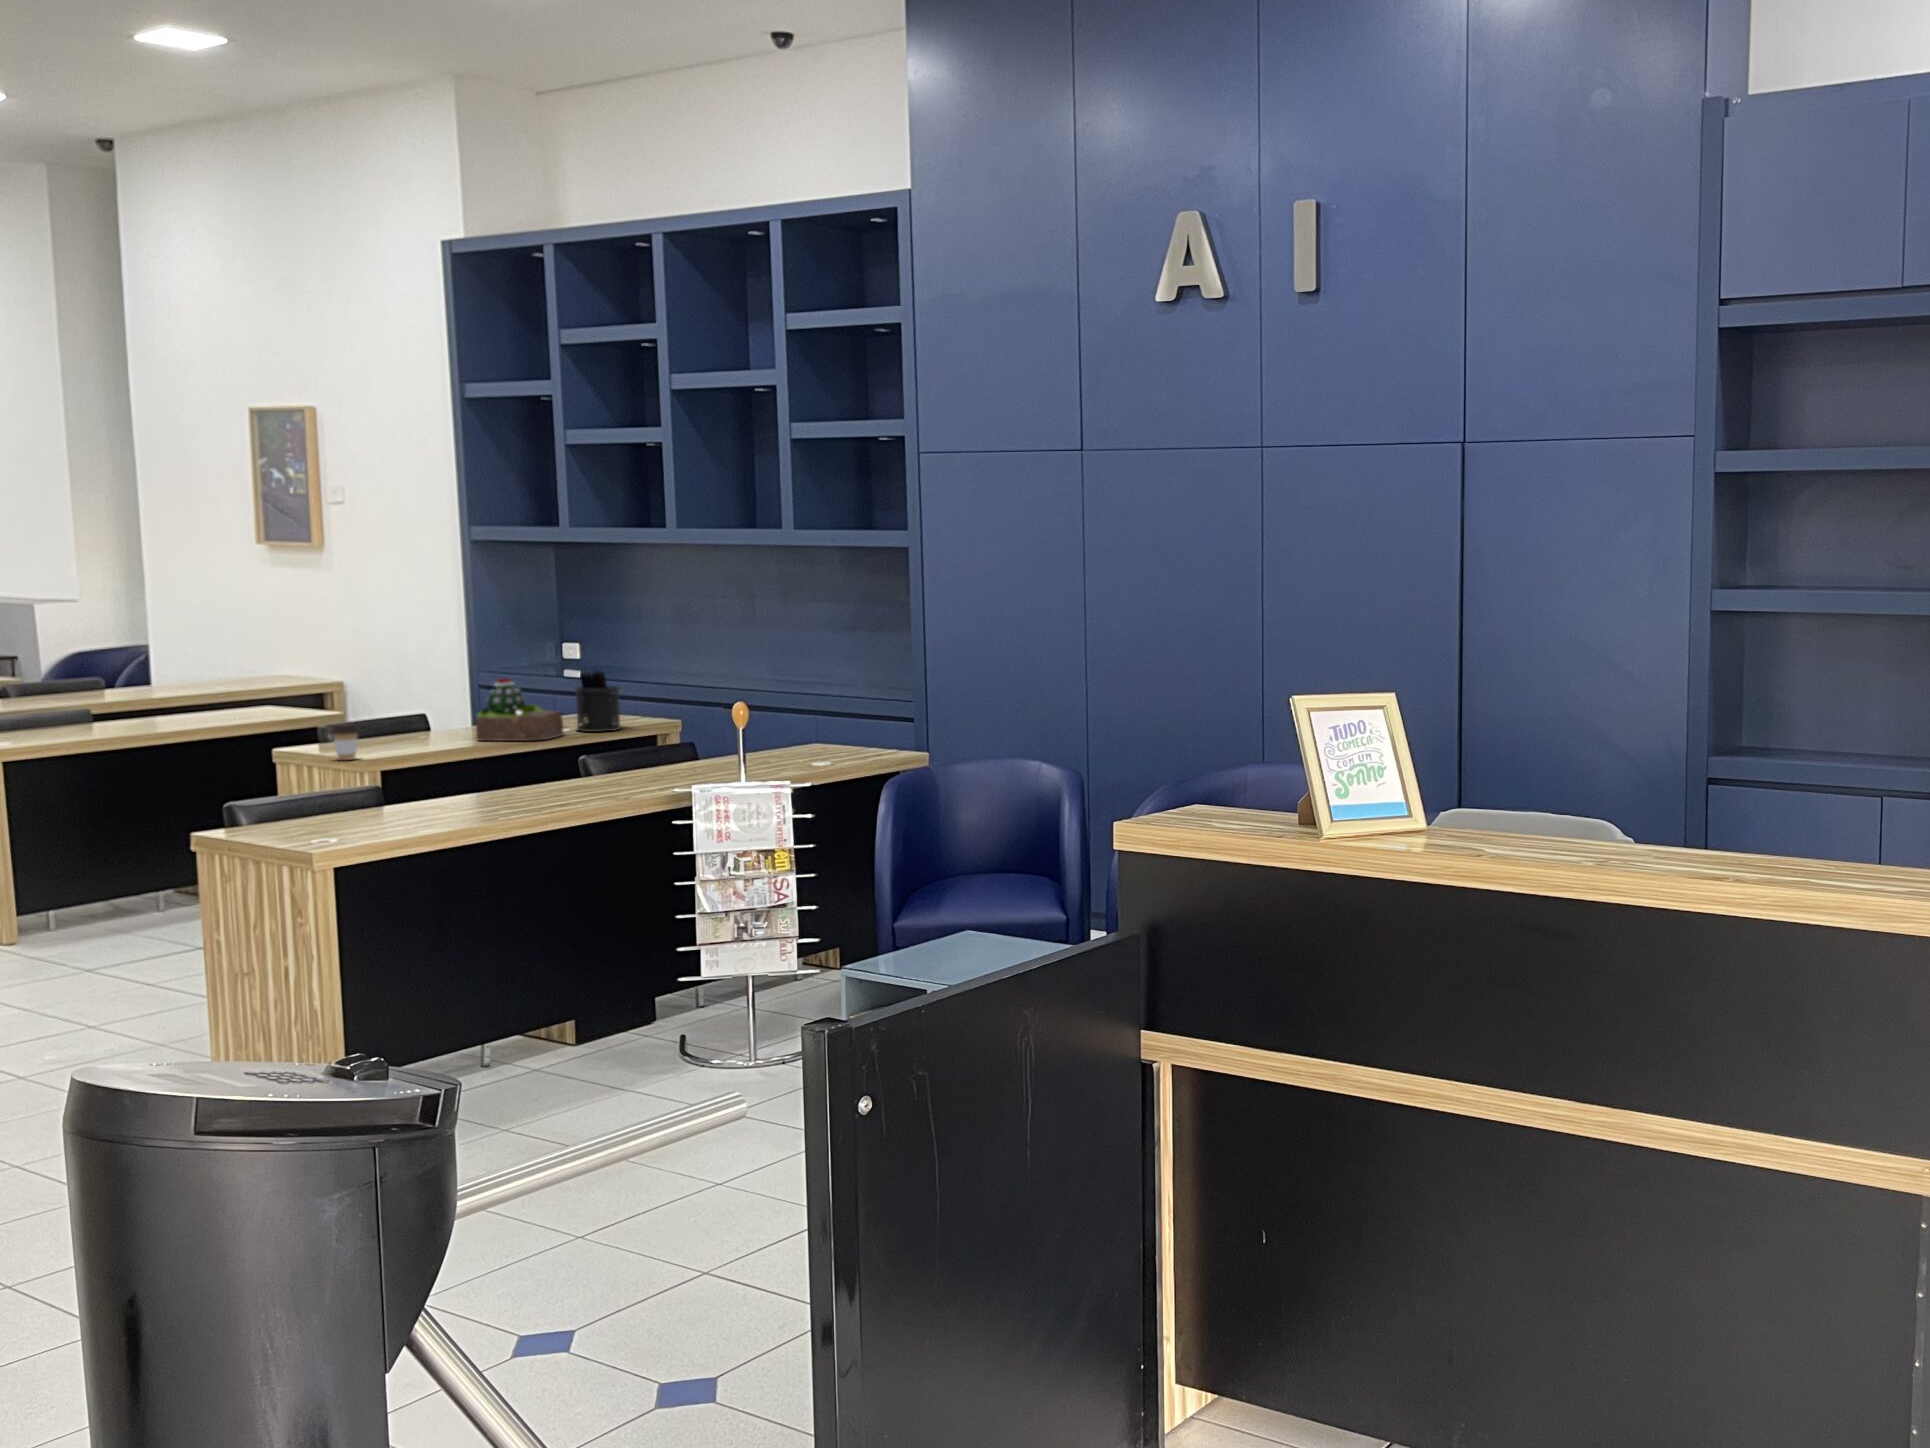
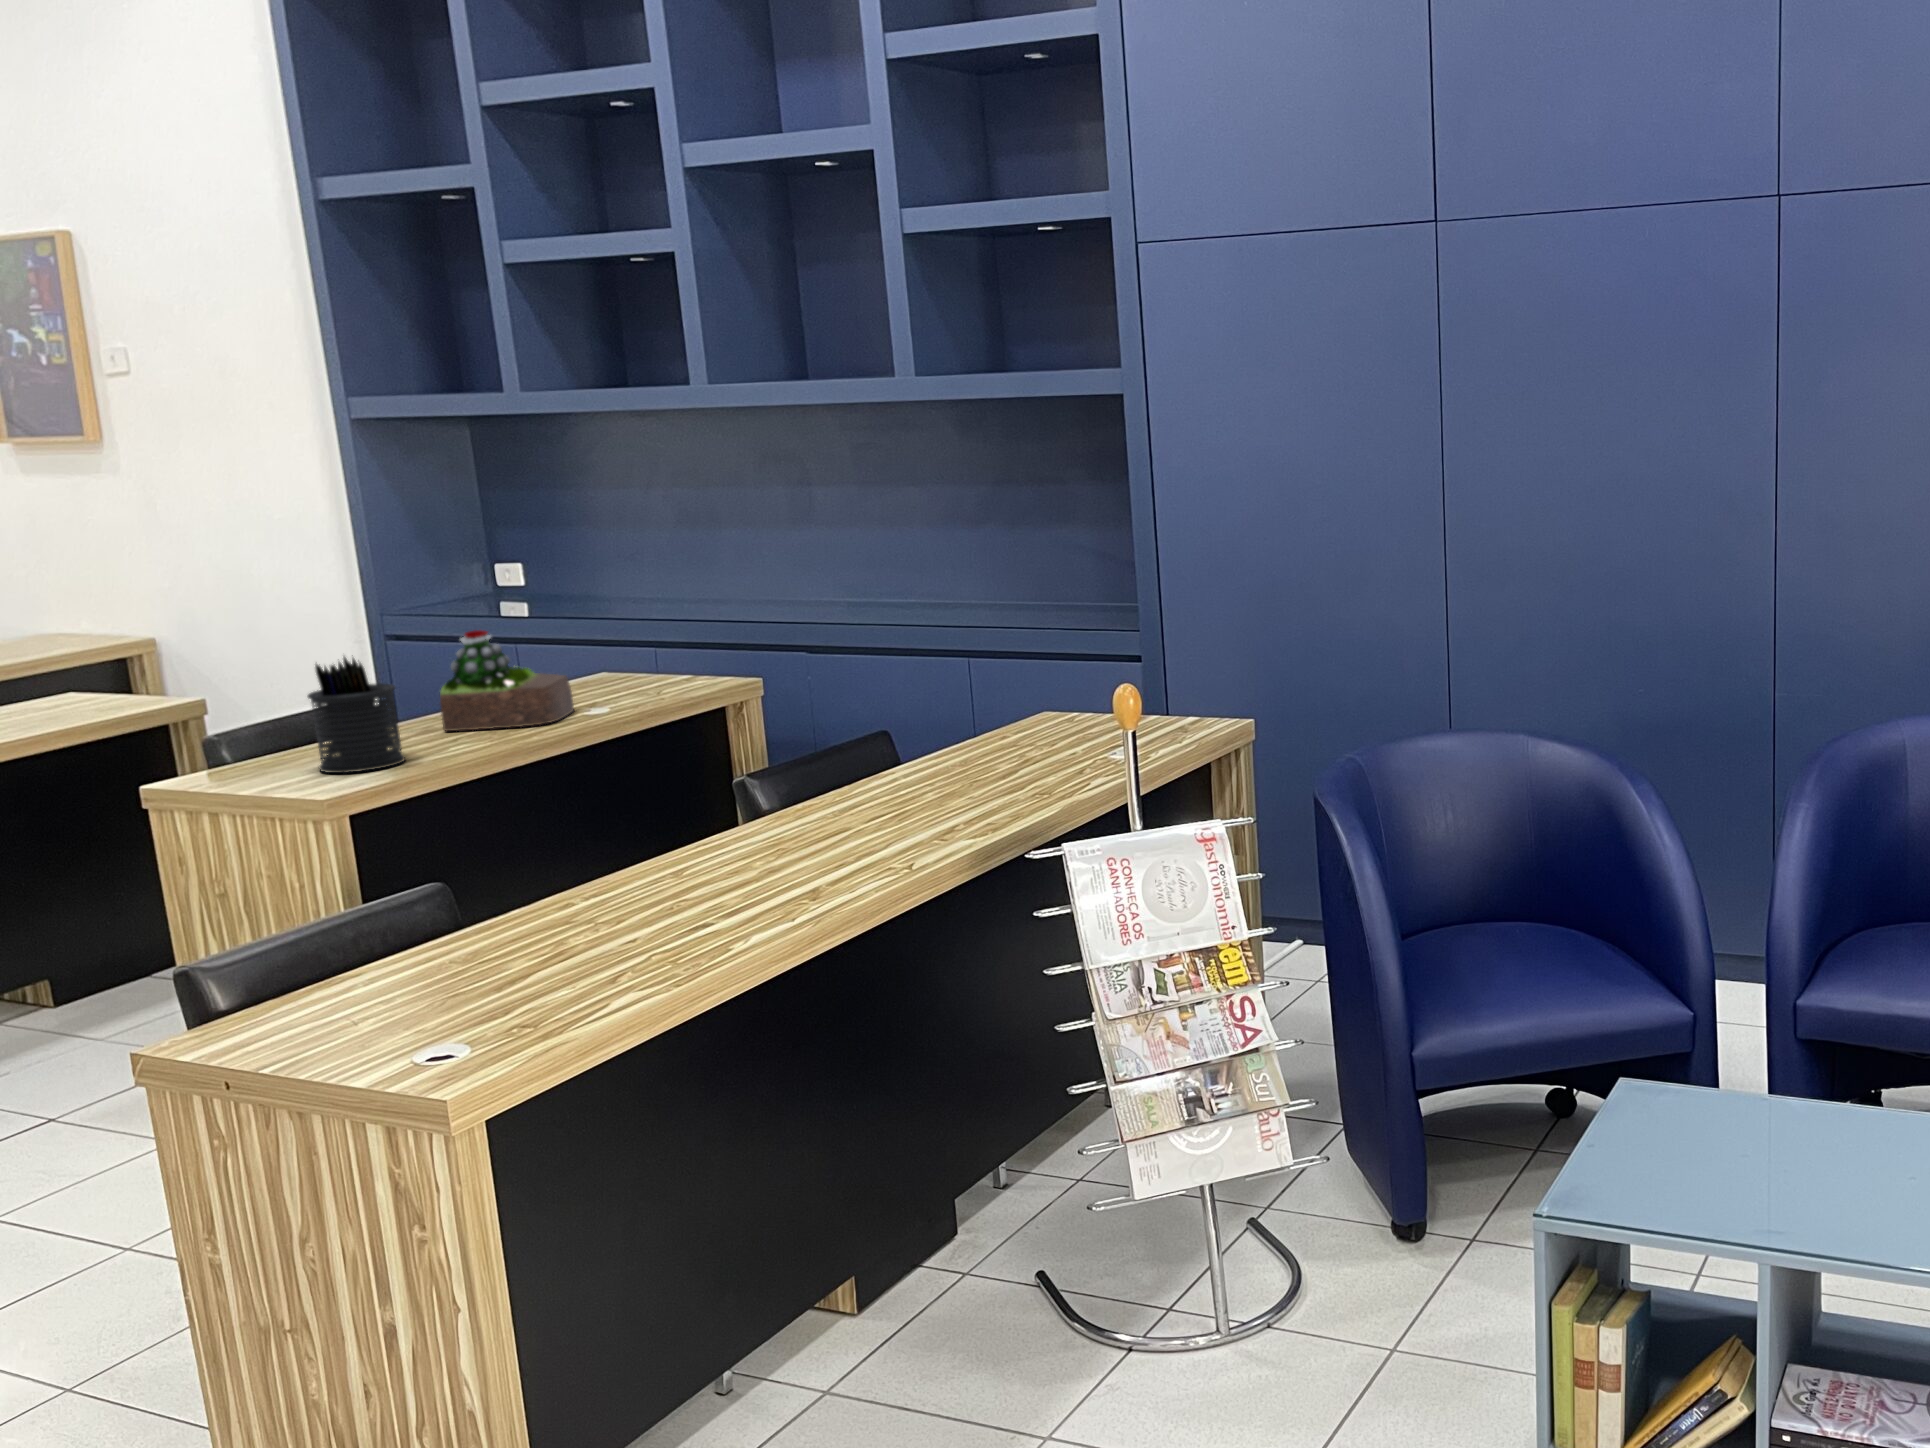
pen holder: present [575,671,621,732] -> present [308,657,405,773]
coffee cup: present [330,724,360,760] -> none [217,730,270,792]

